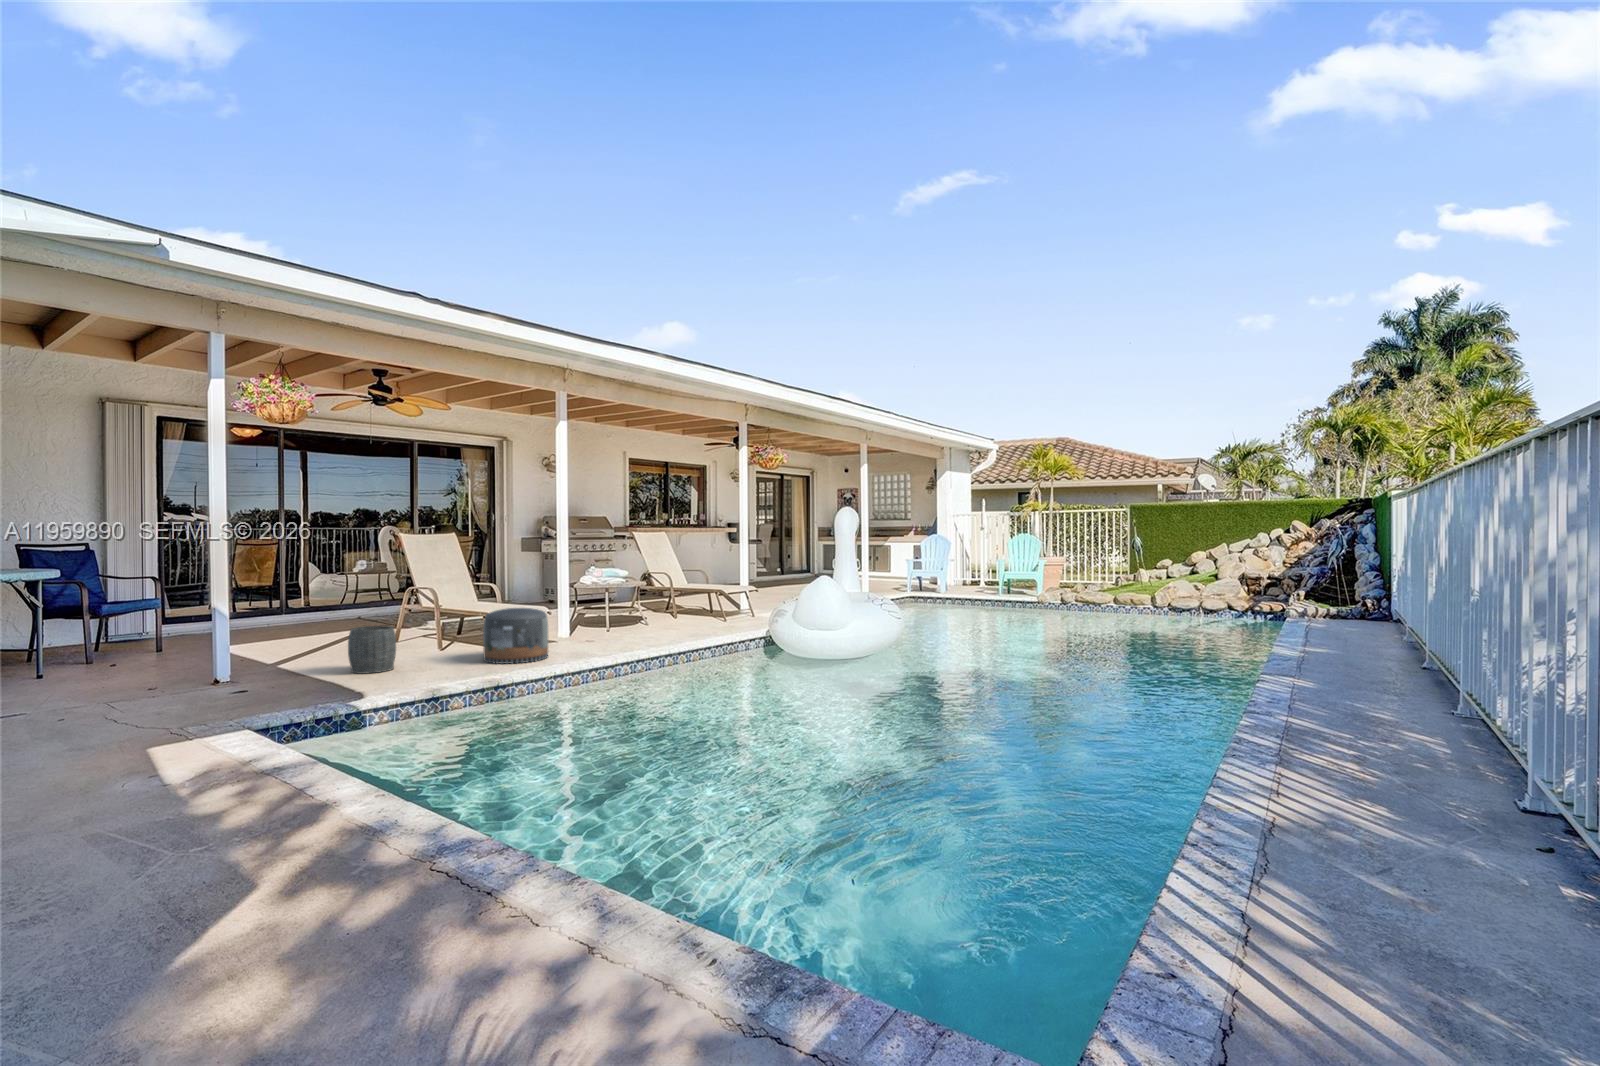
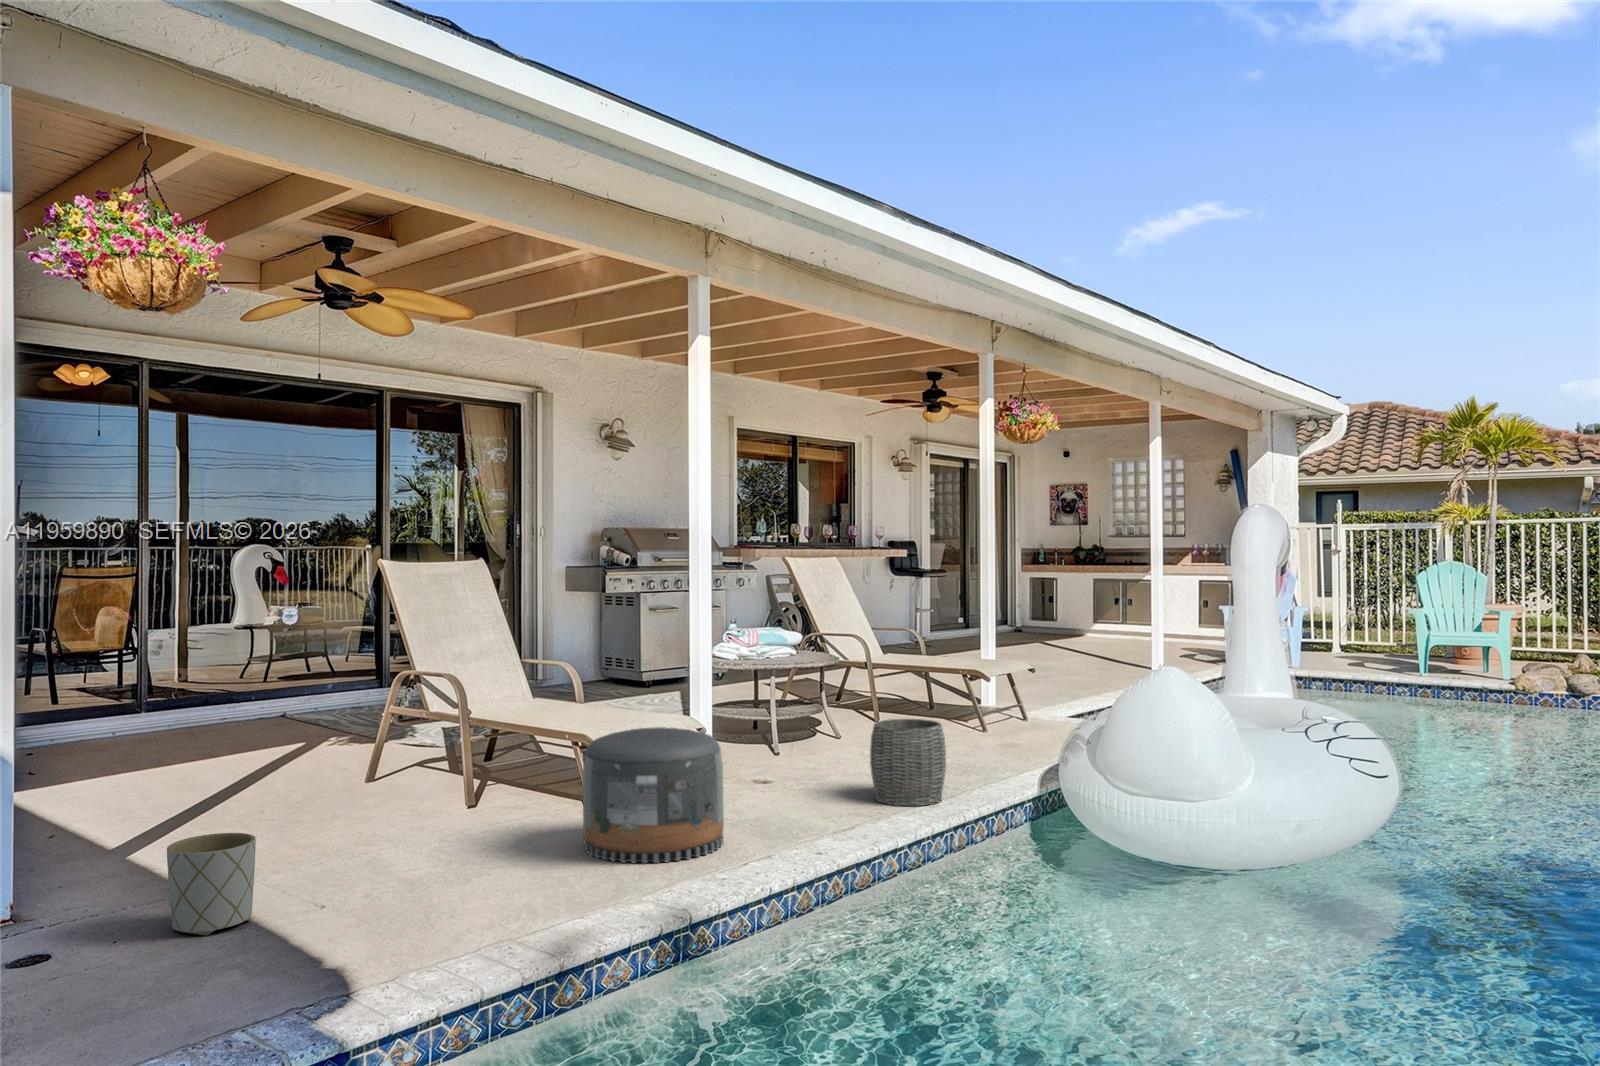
woven basket: present [348,626,396,674] -> present [870,719,946,806]
planter: none [292,645,330,683] -> present [167,833,256,935]

